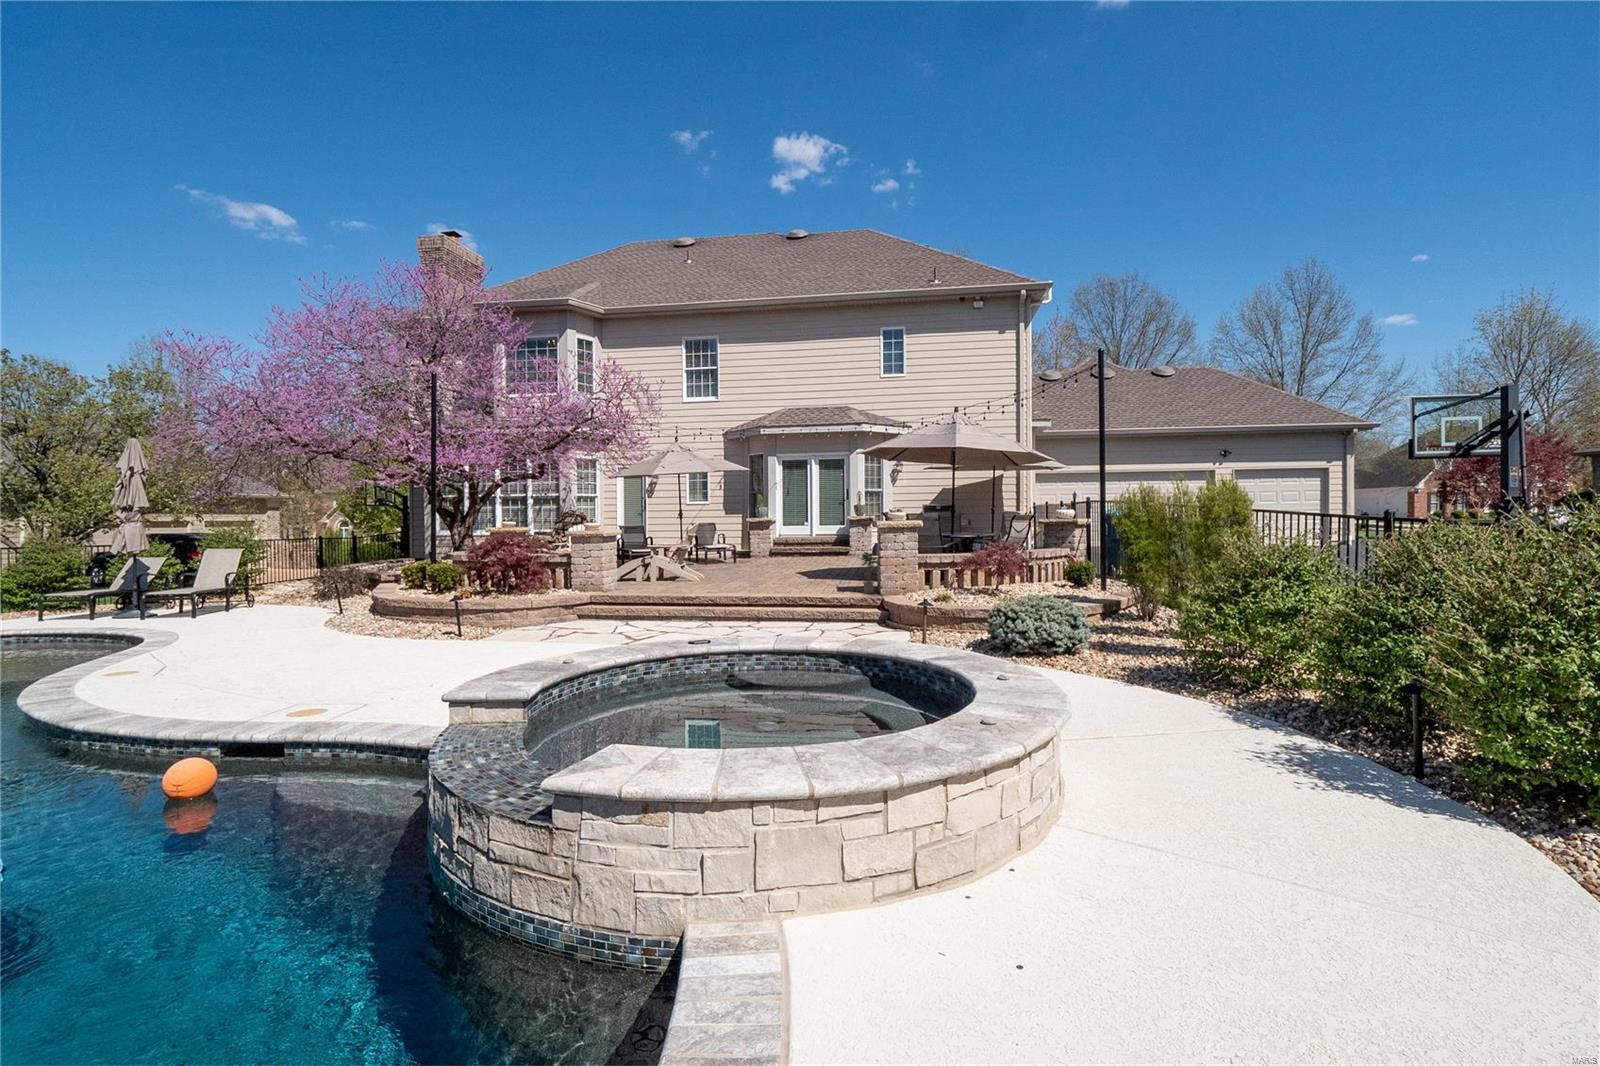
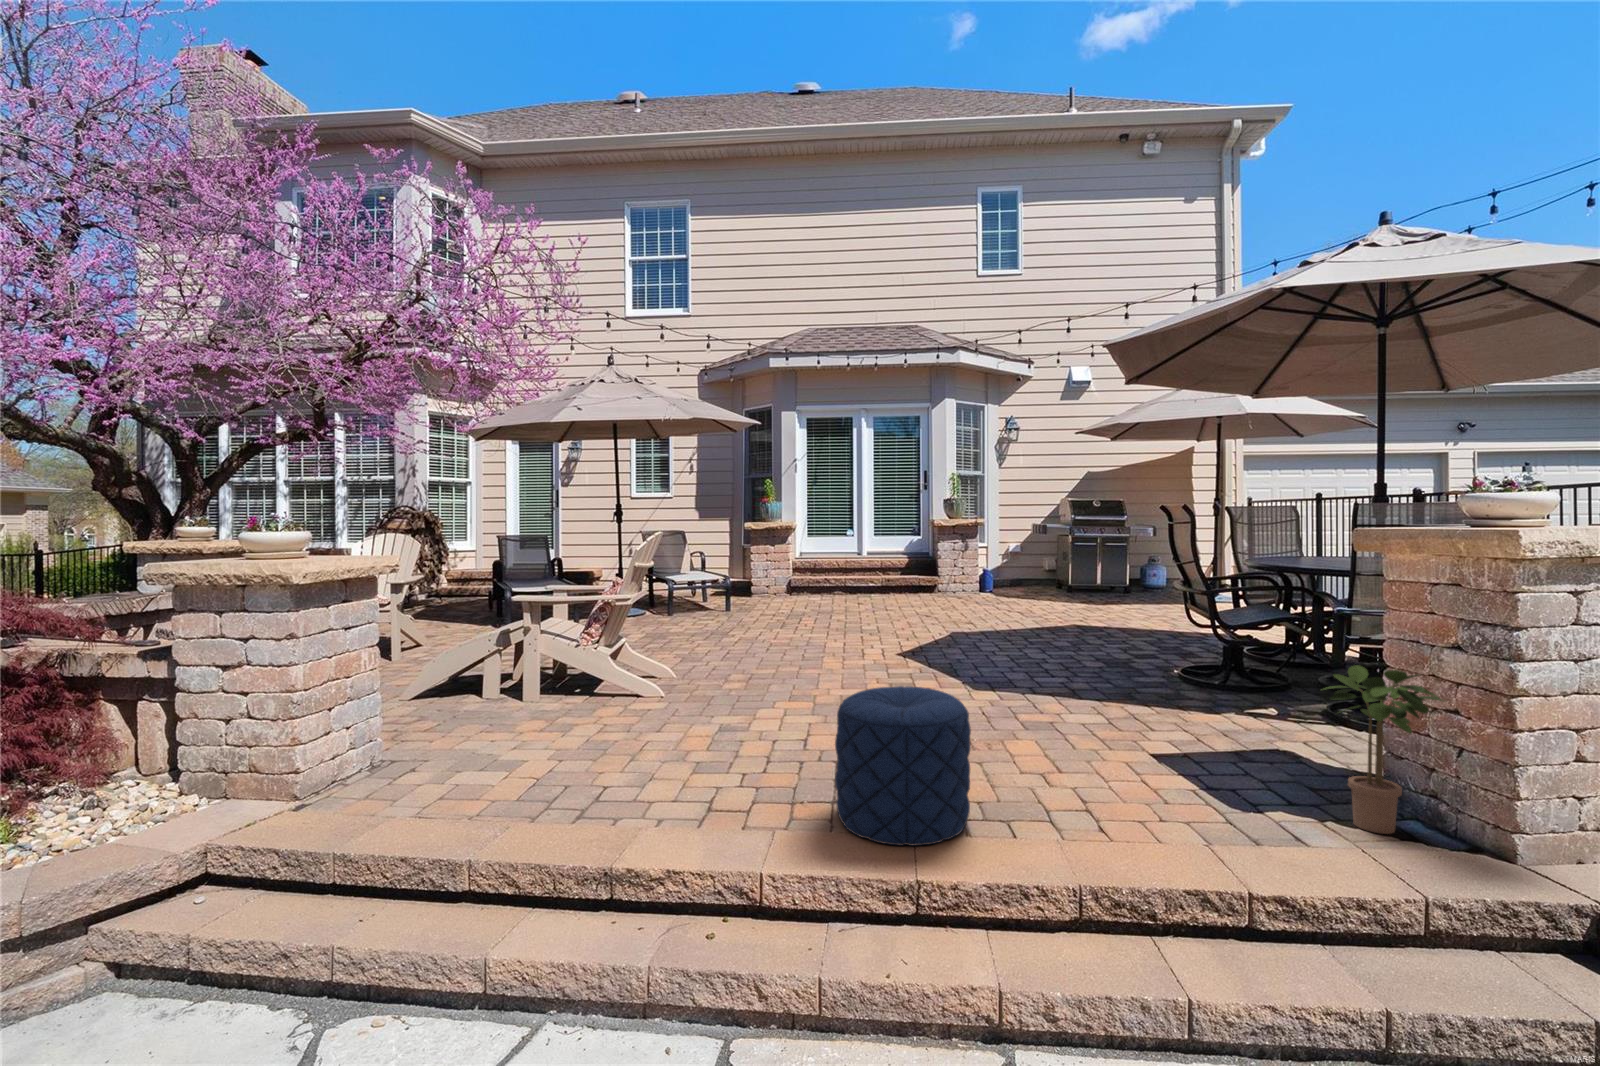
pouf: none [737,561,771,594] -> present [835,686,971,845]

